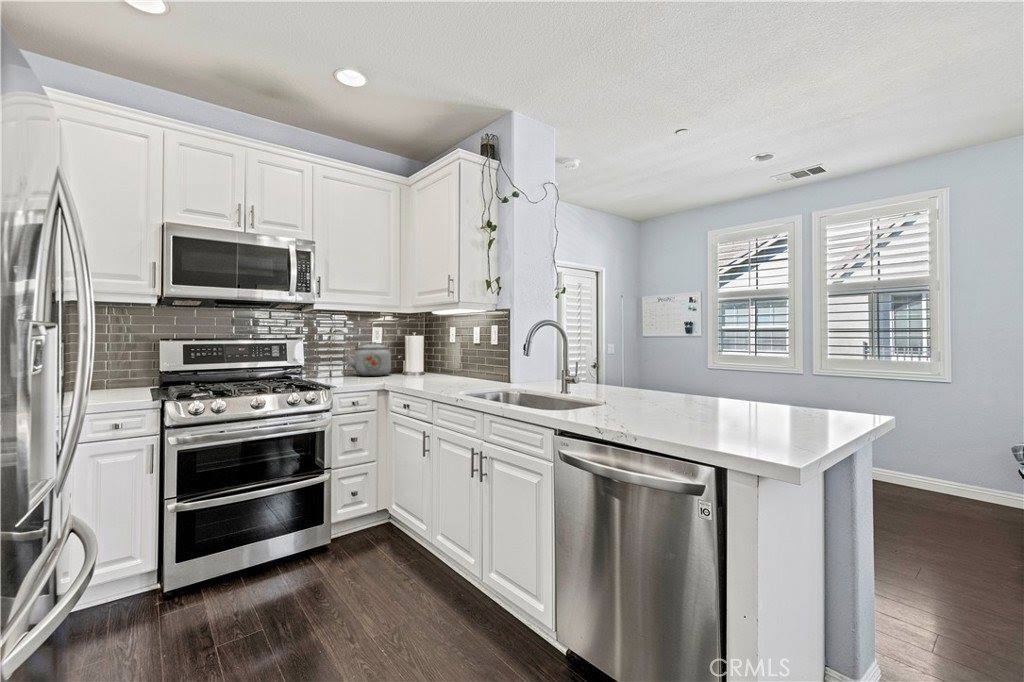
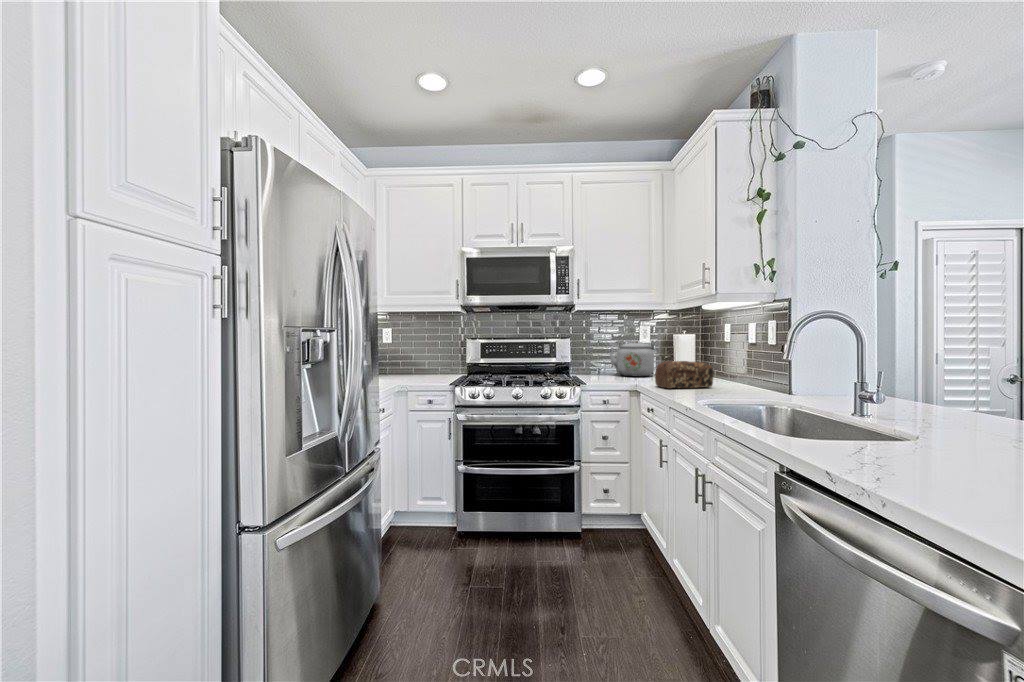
bread loaf: none [406,359,454,385] -> present [655,361,713,389]

